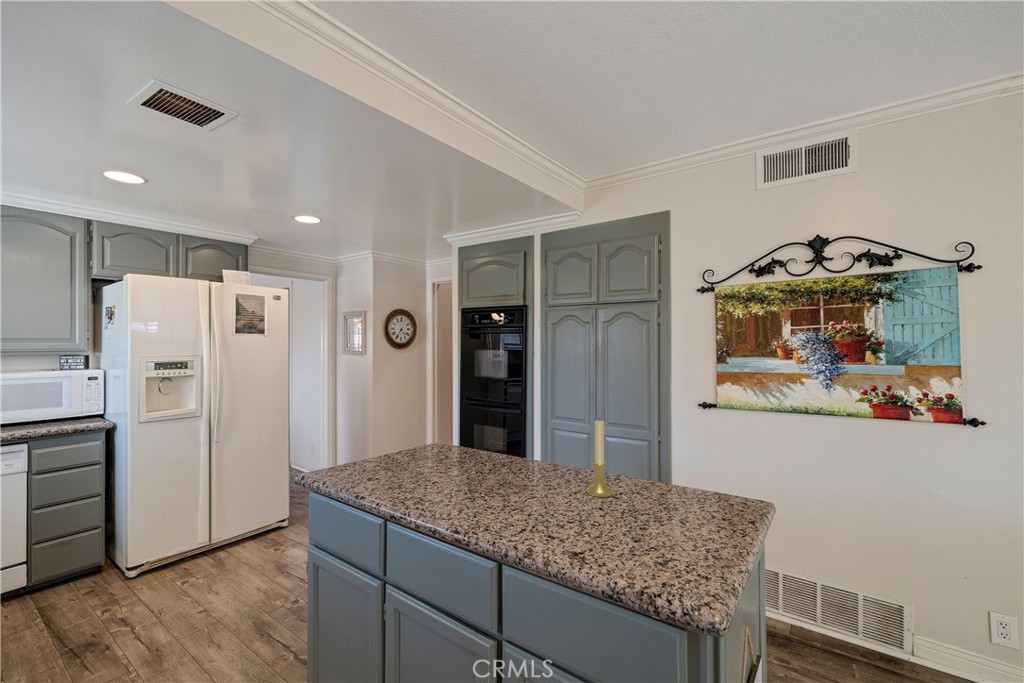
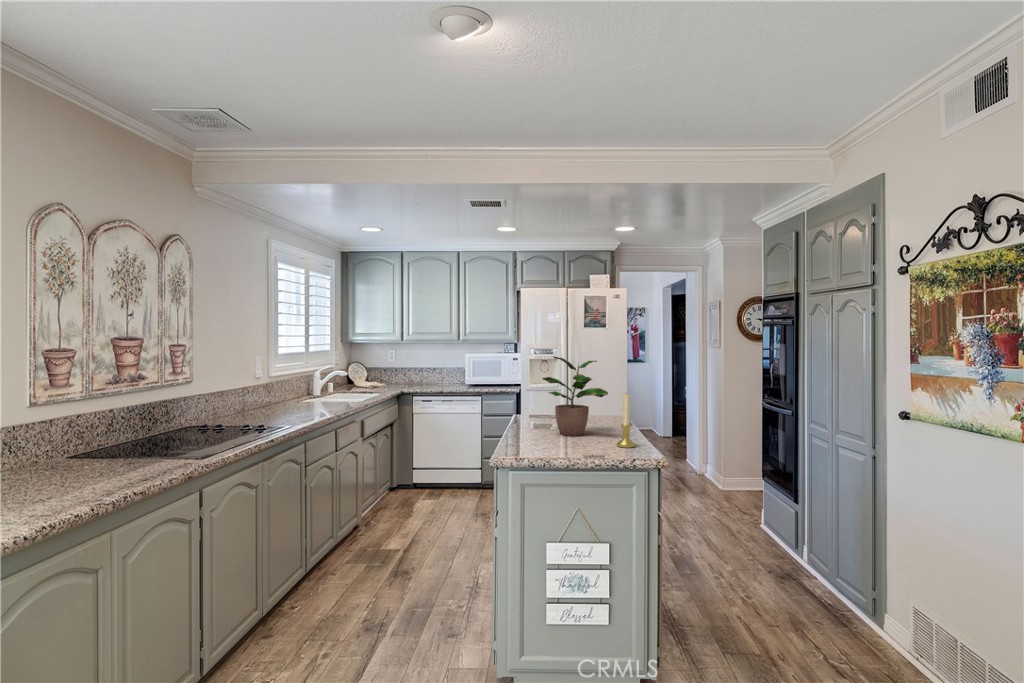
potted plant: none [426,374,541,500] -> present [543,356,608,436]

